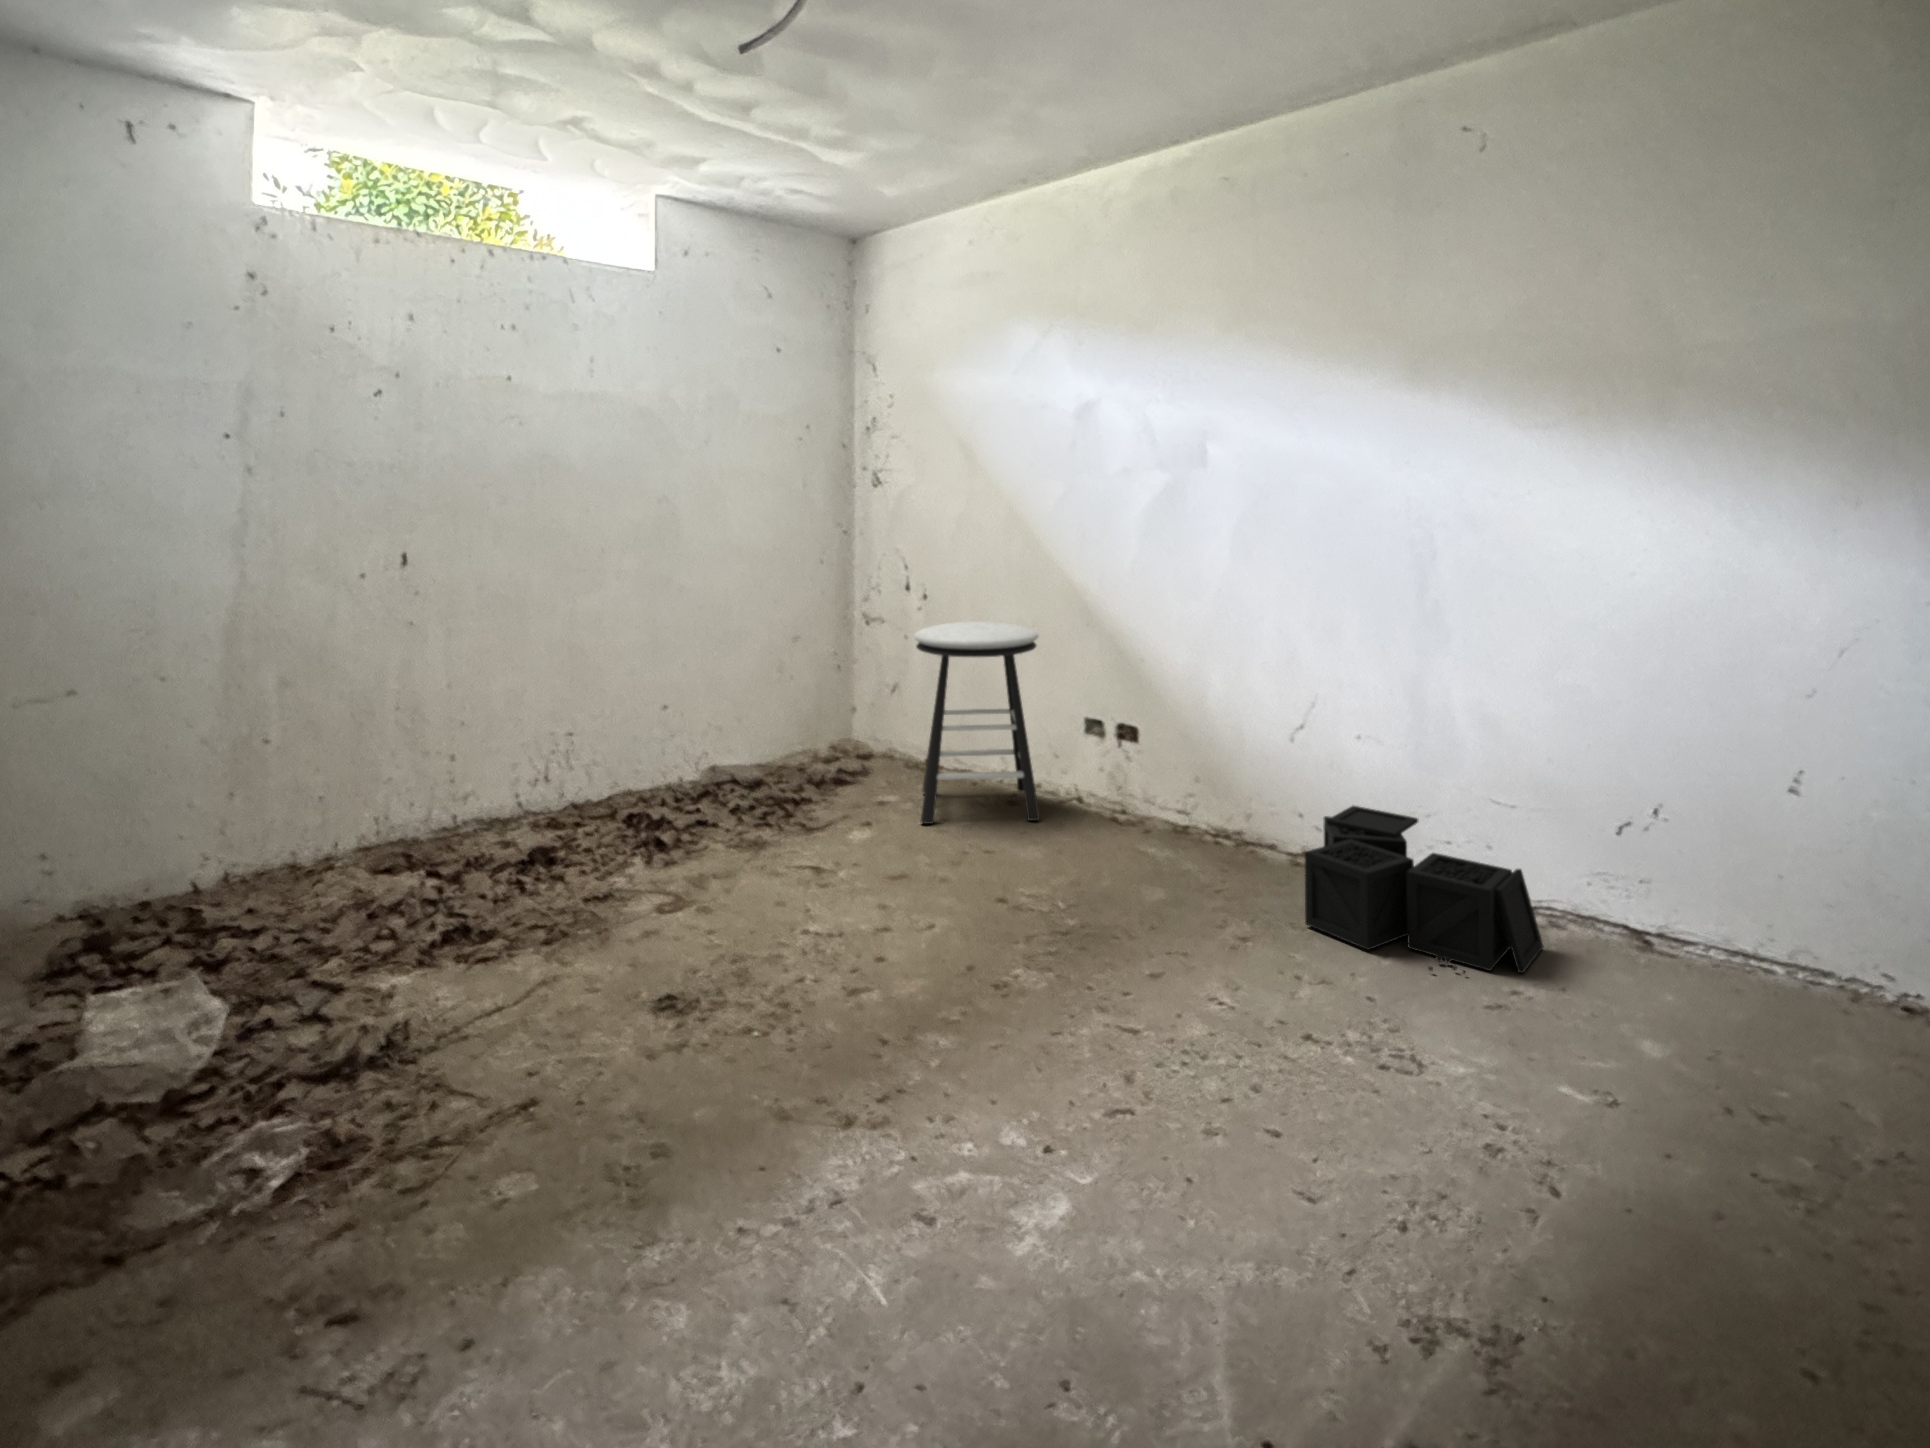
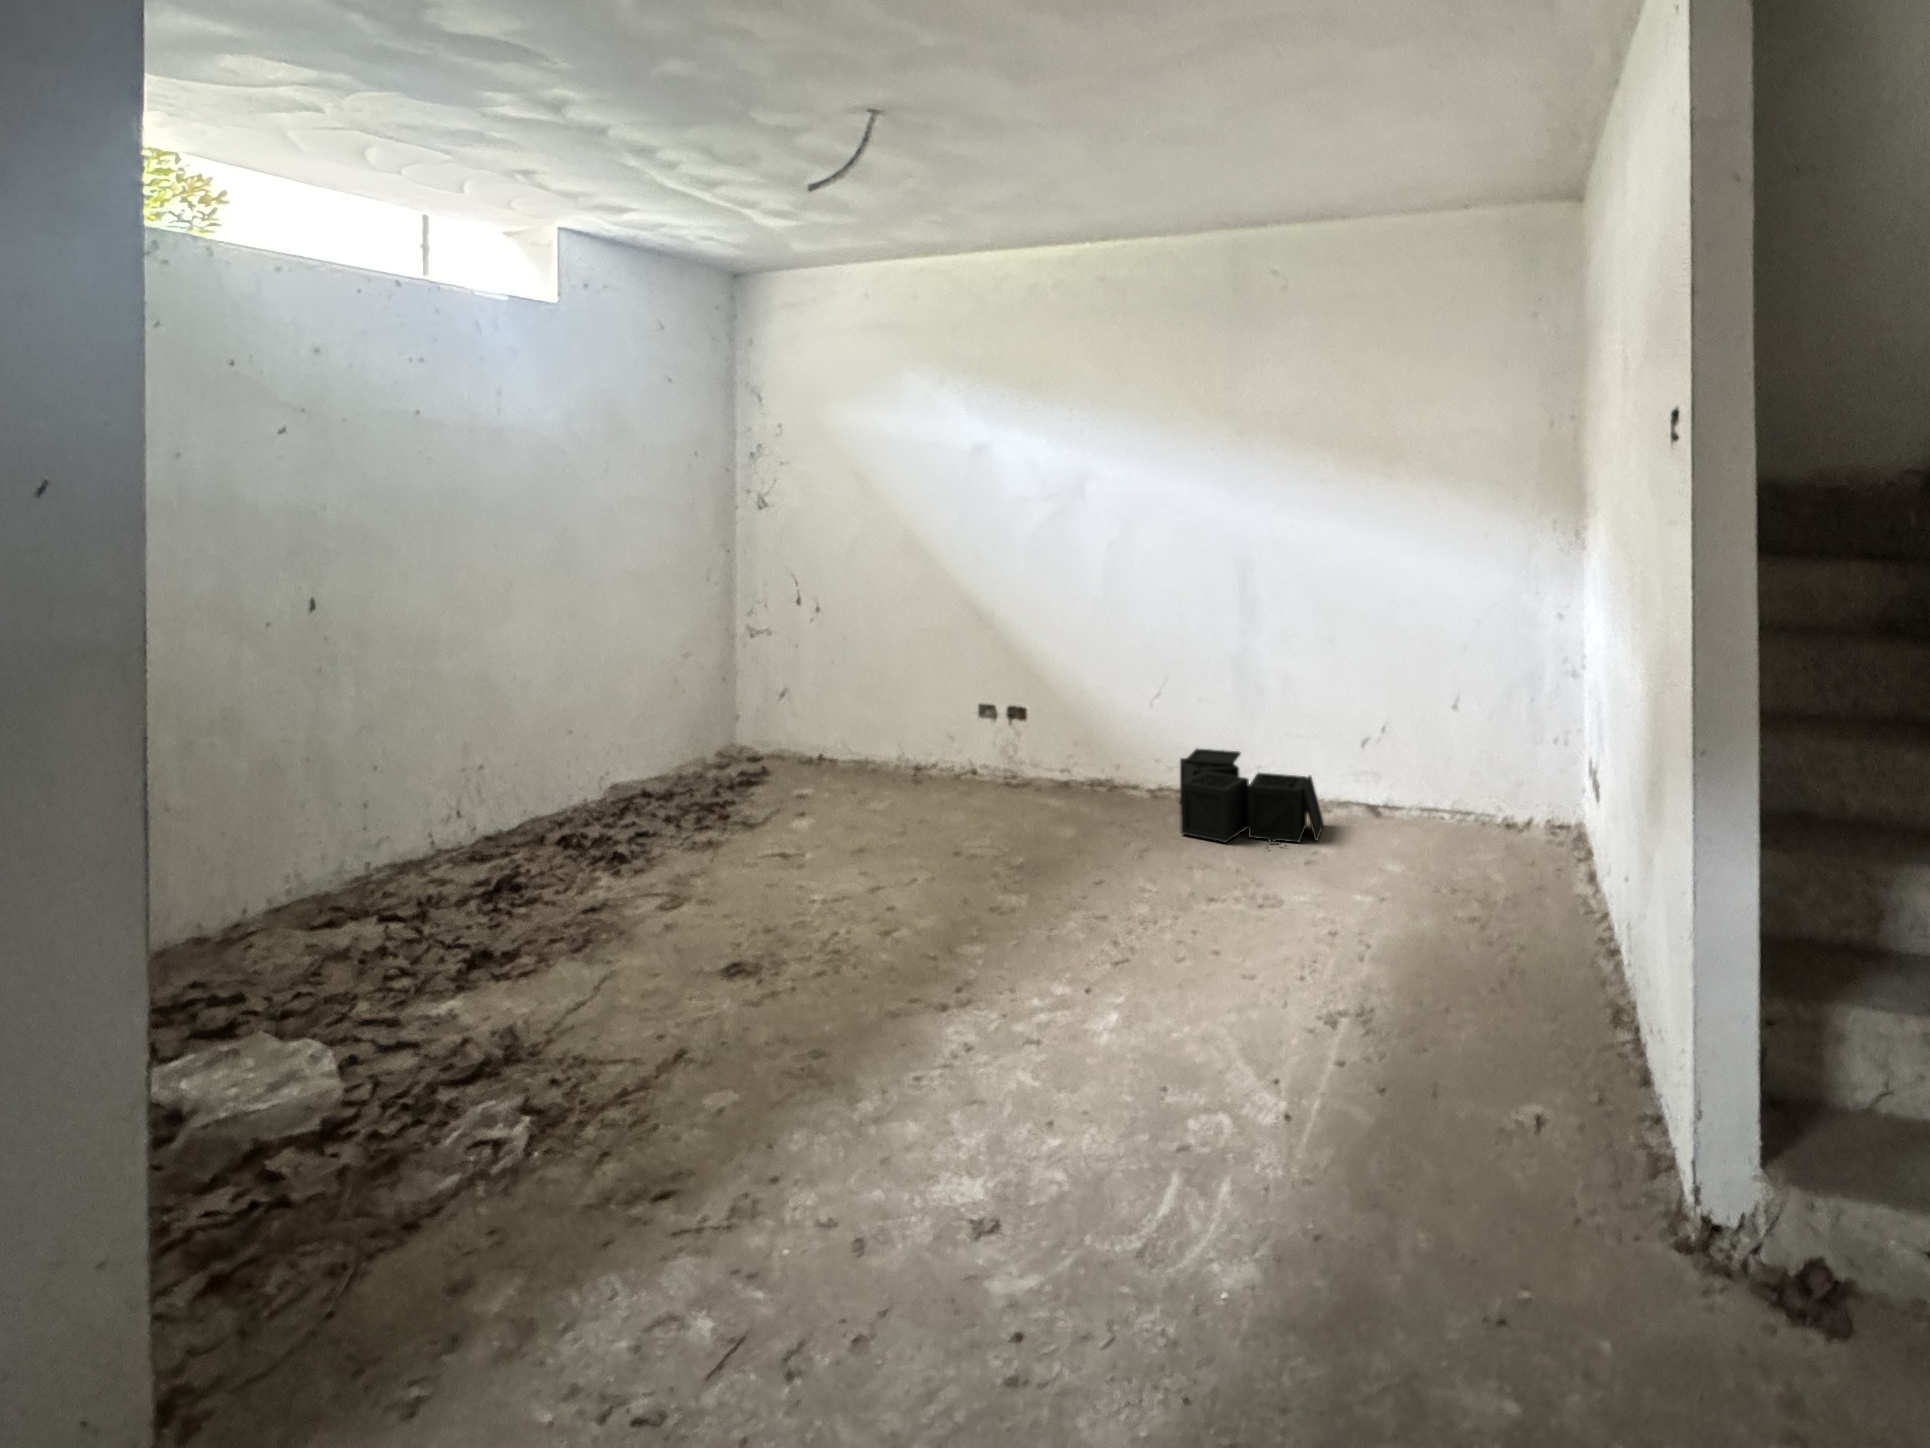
stool: present [914,622,1040,824] -> none [836,631,952,806]

